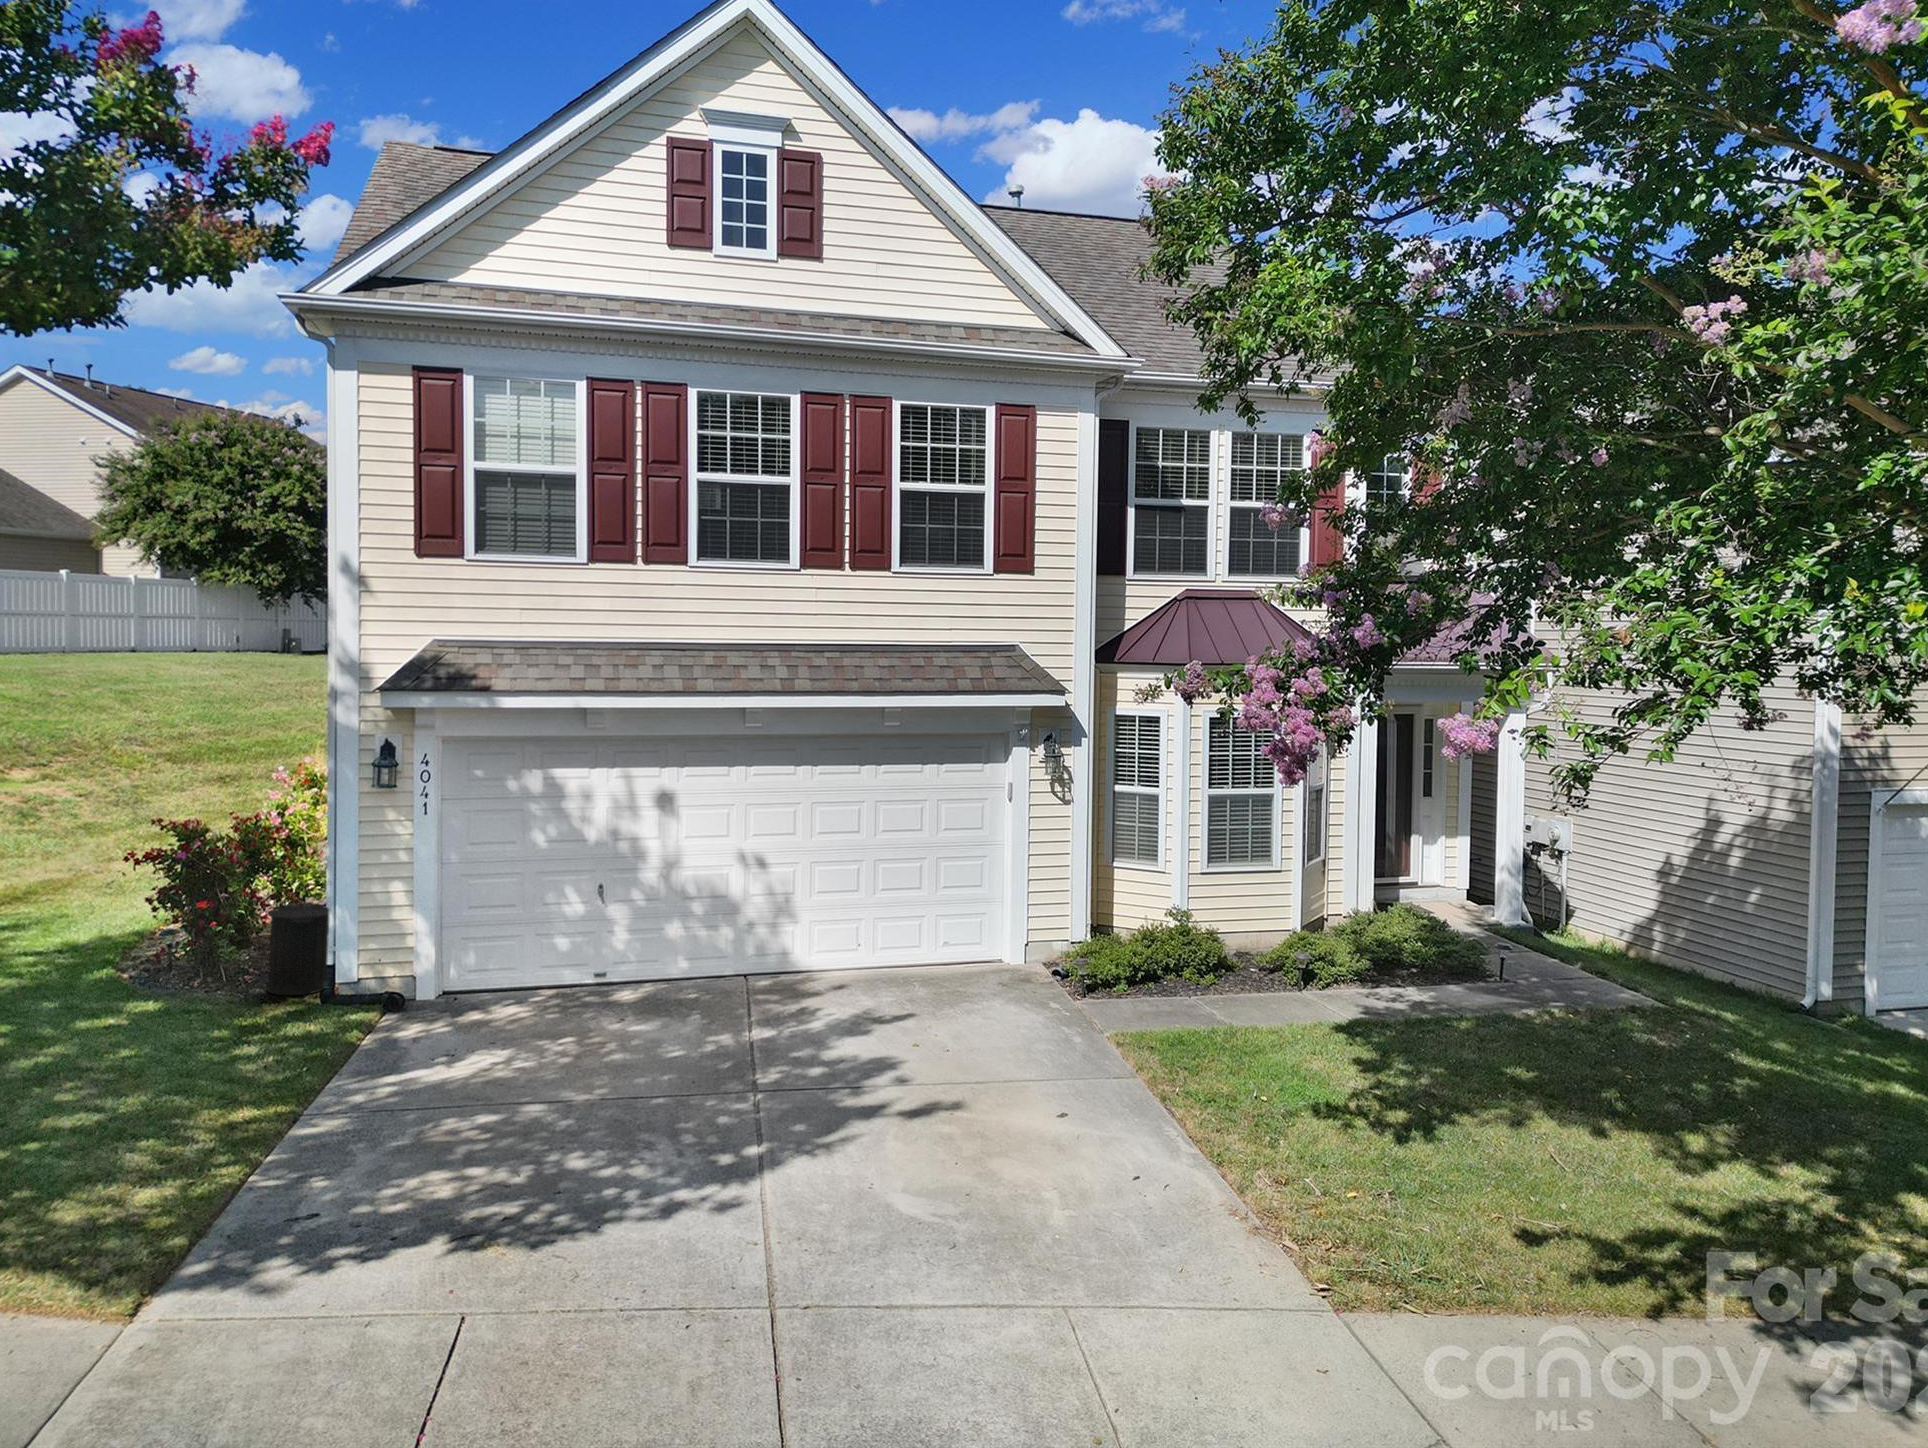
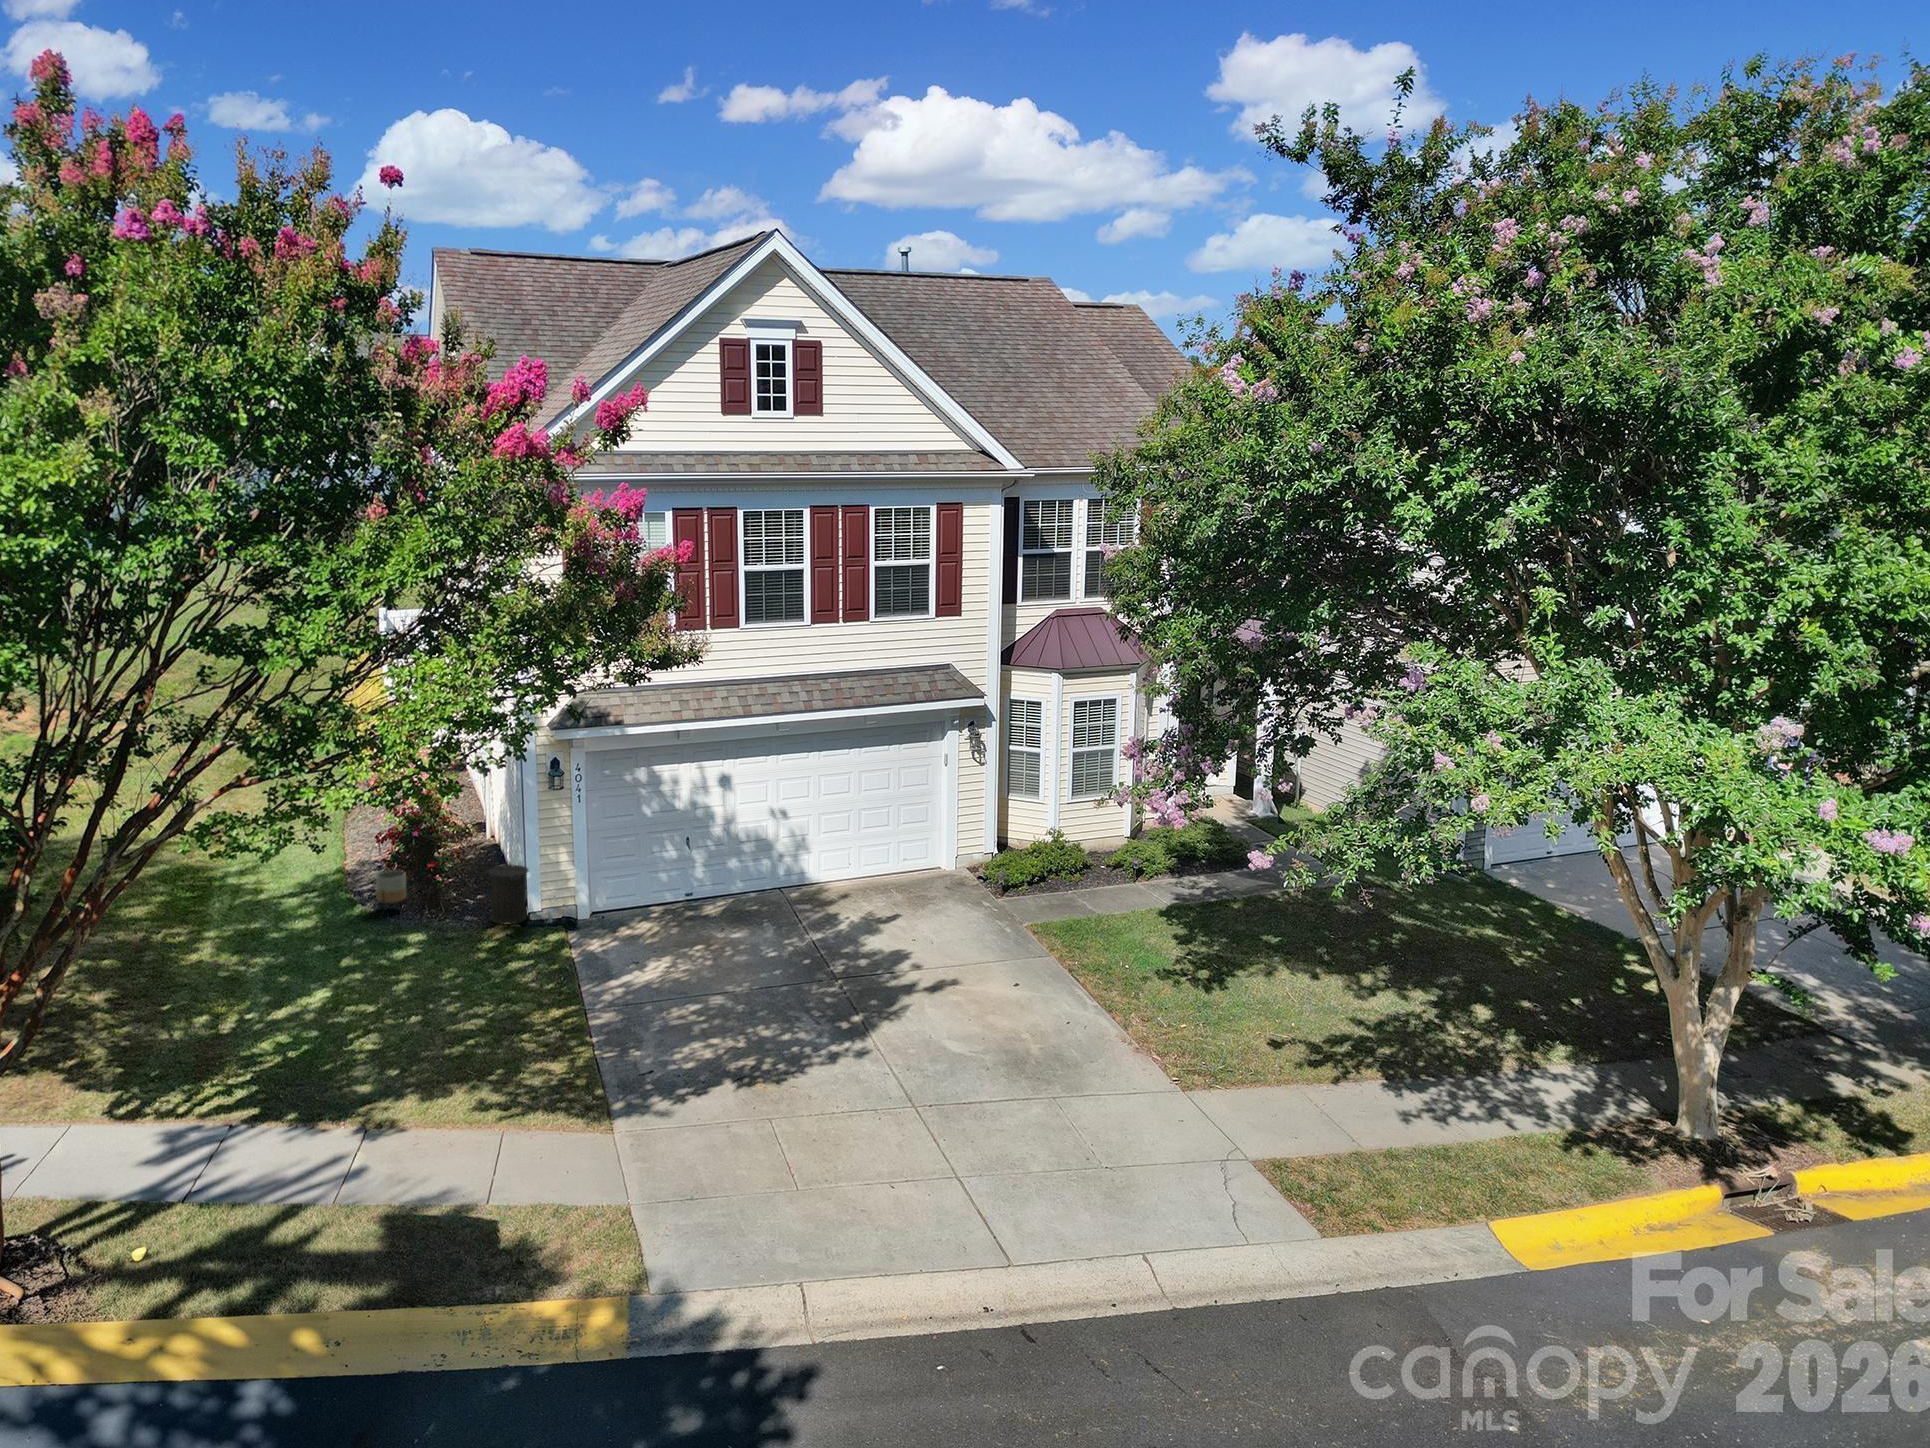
planter: none [109,910,160,977] -> present [376,870,408,907]

